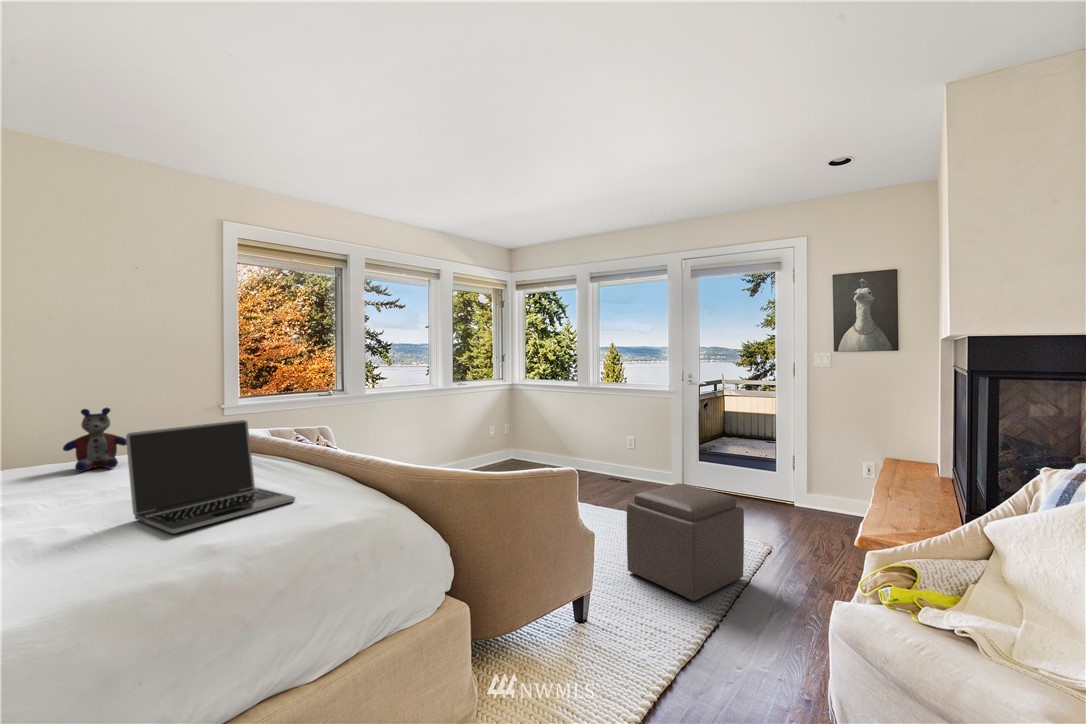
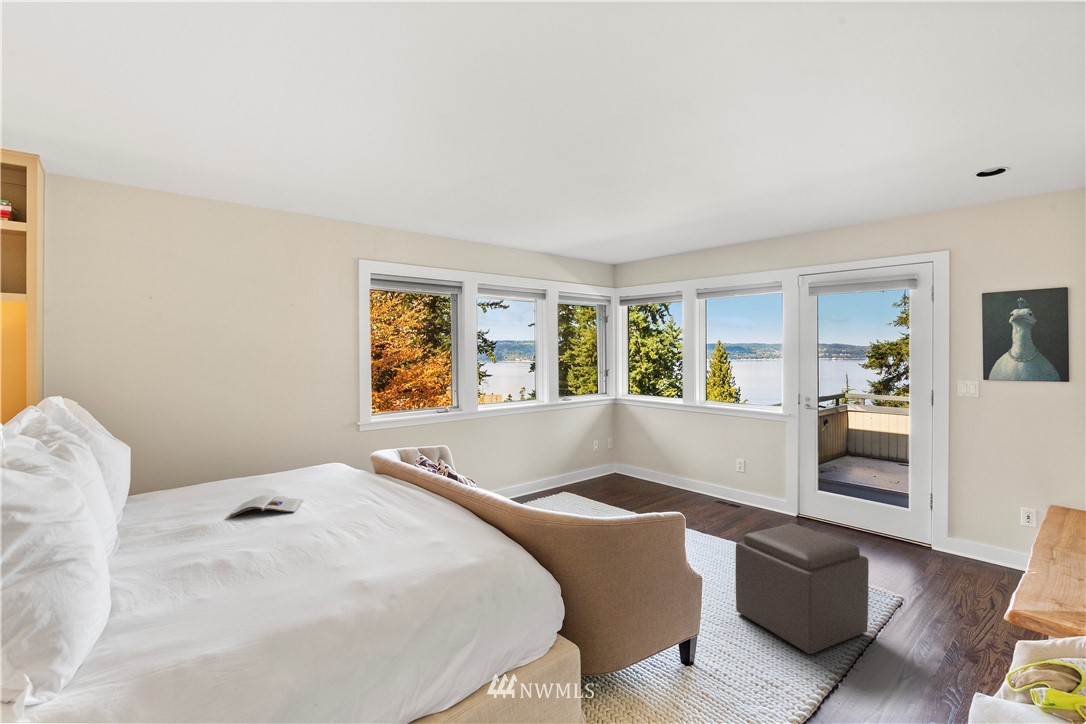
stuffed bear: present [63,408,127,472] -> none [244,436,291,491]
laptop: present [126,420,295,533] -> none [298,459,427,566]
magazine: none [33,472,142,498] -> present [229,495,303,517]

